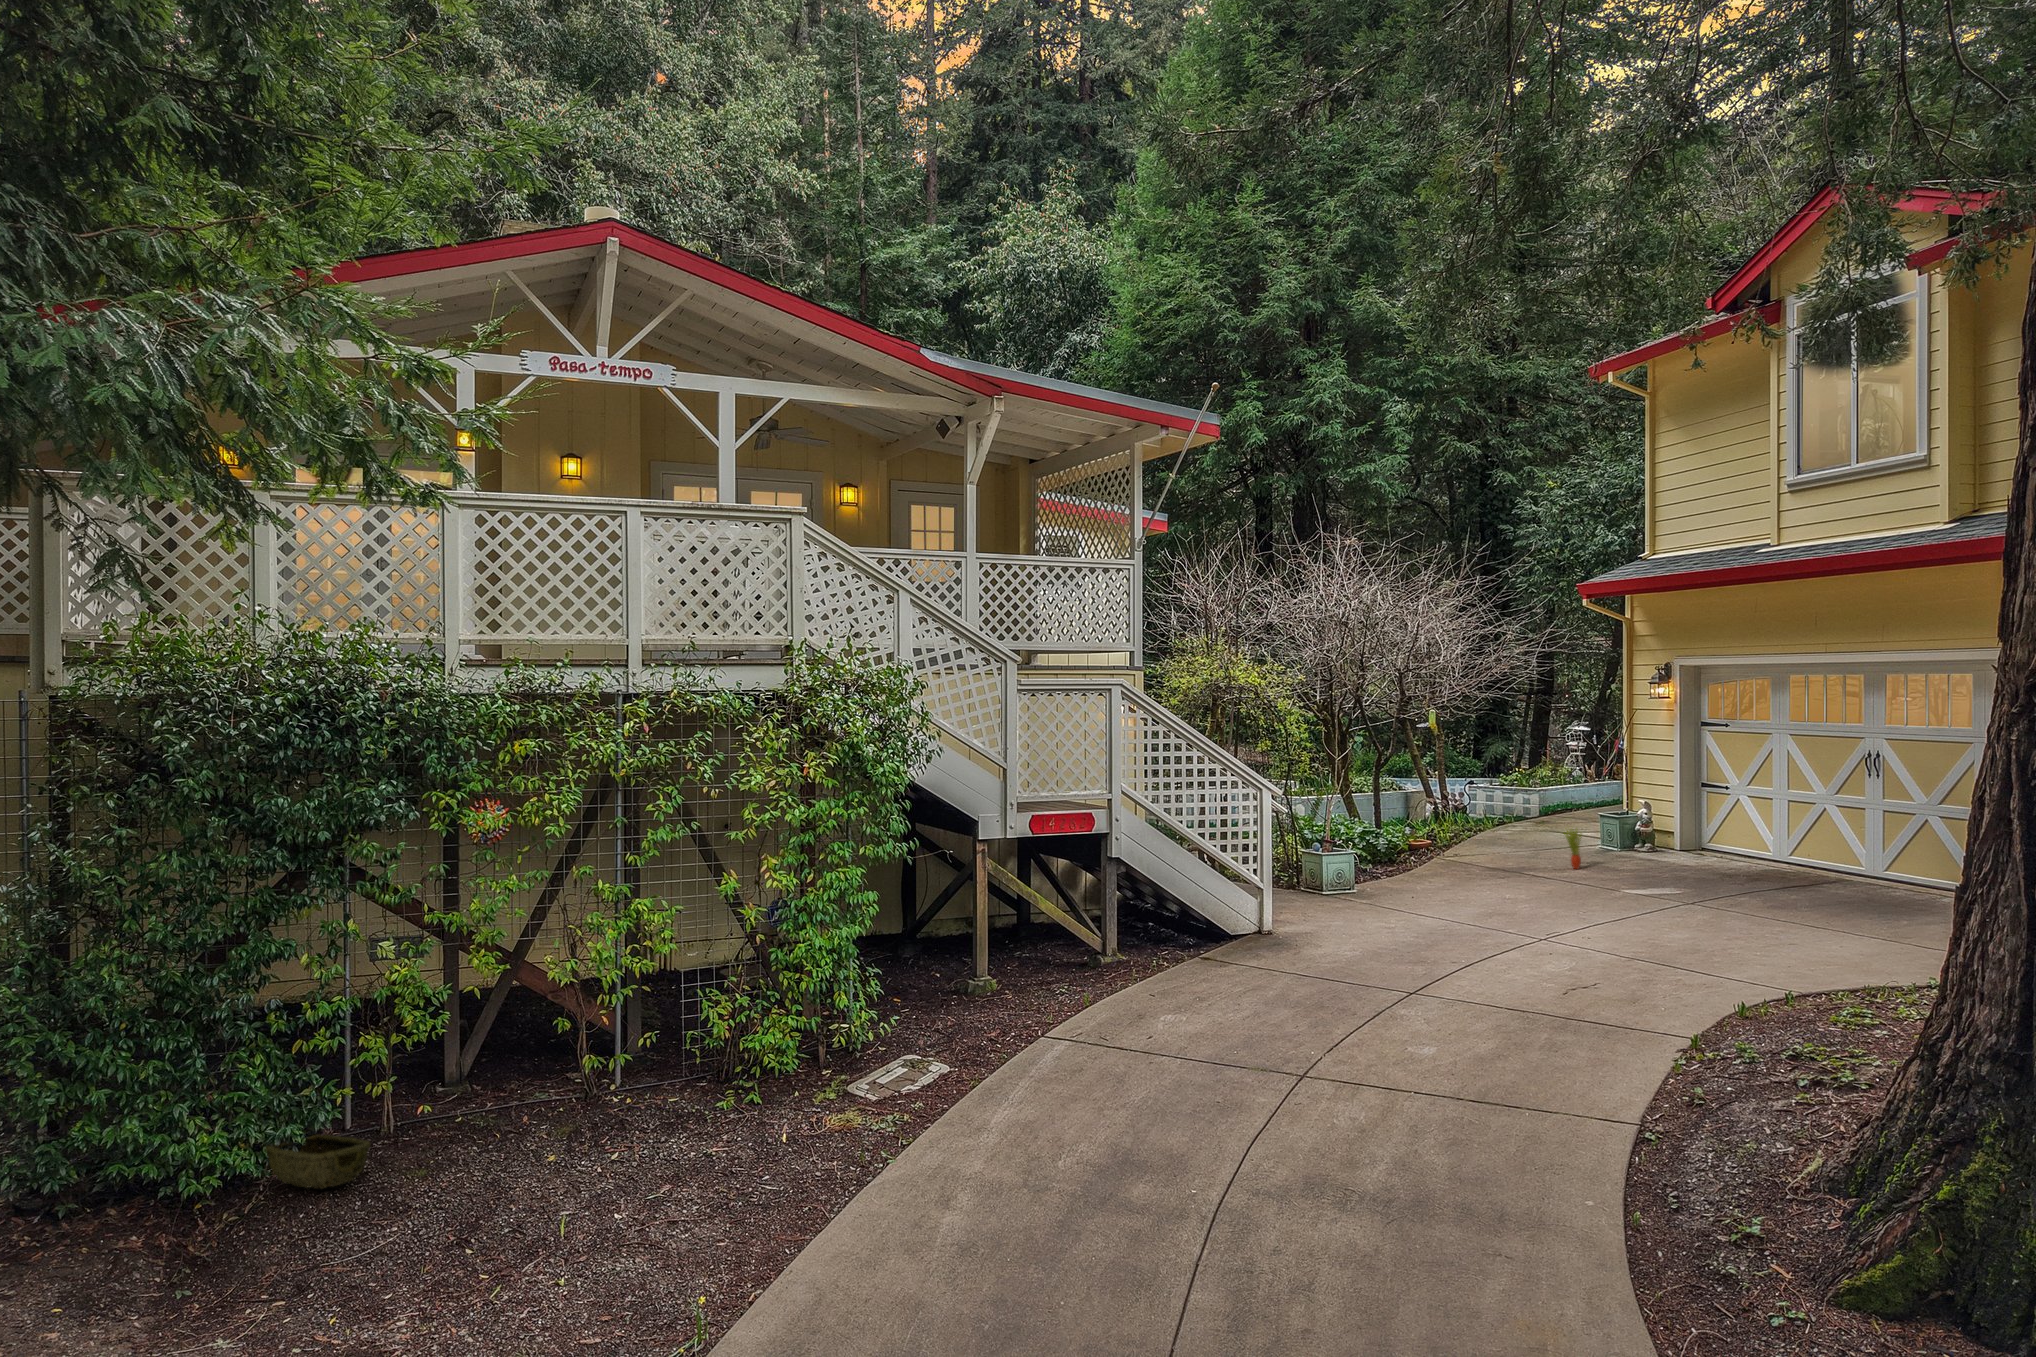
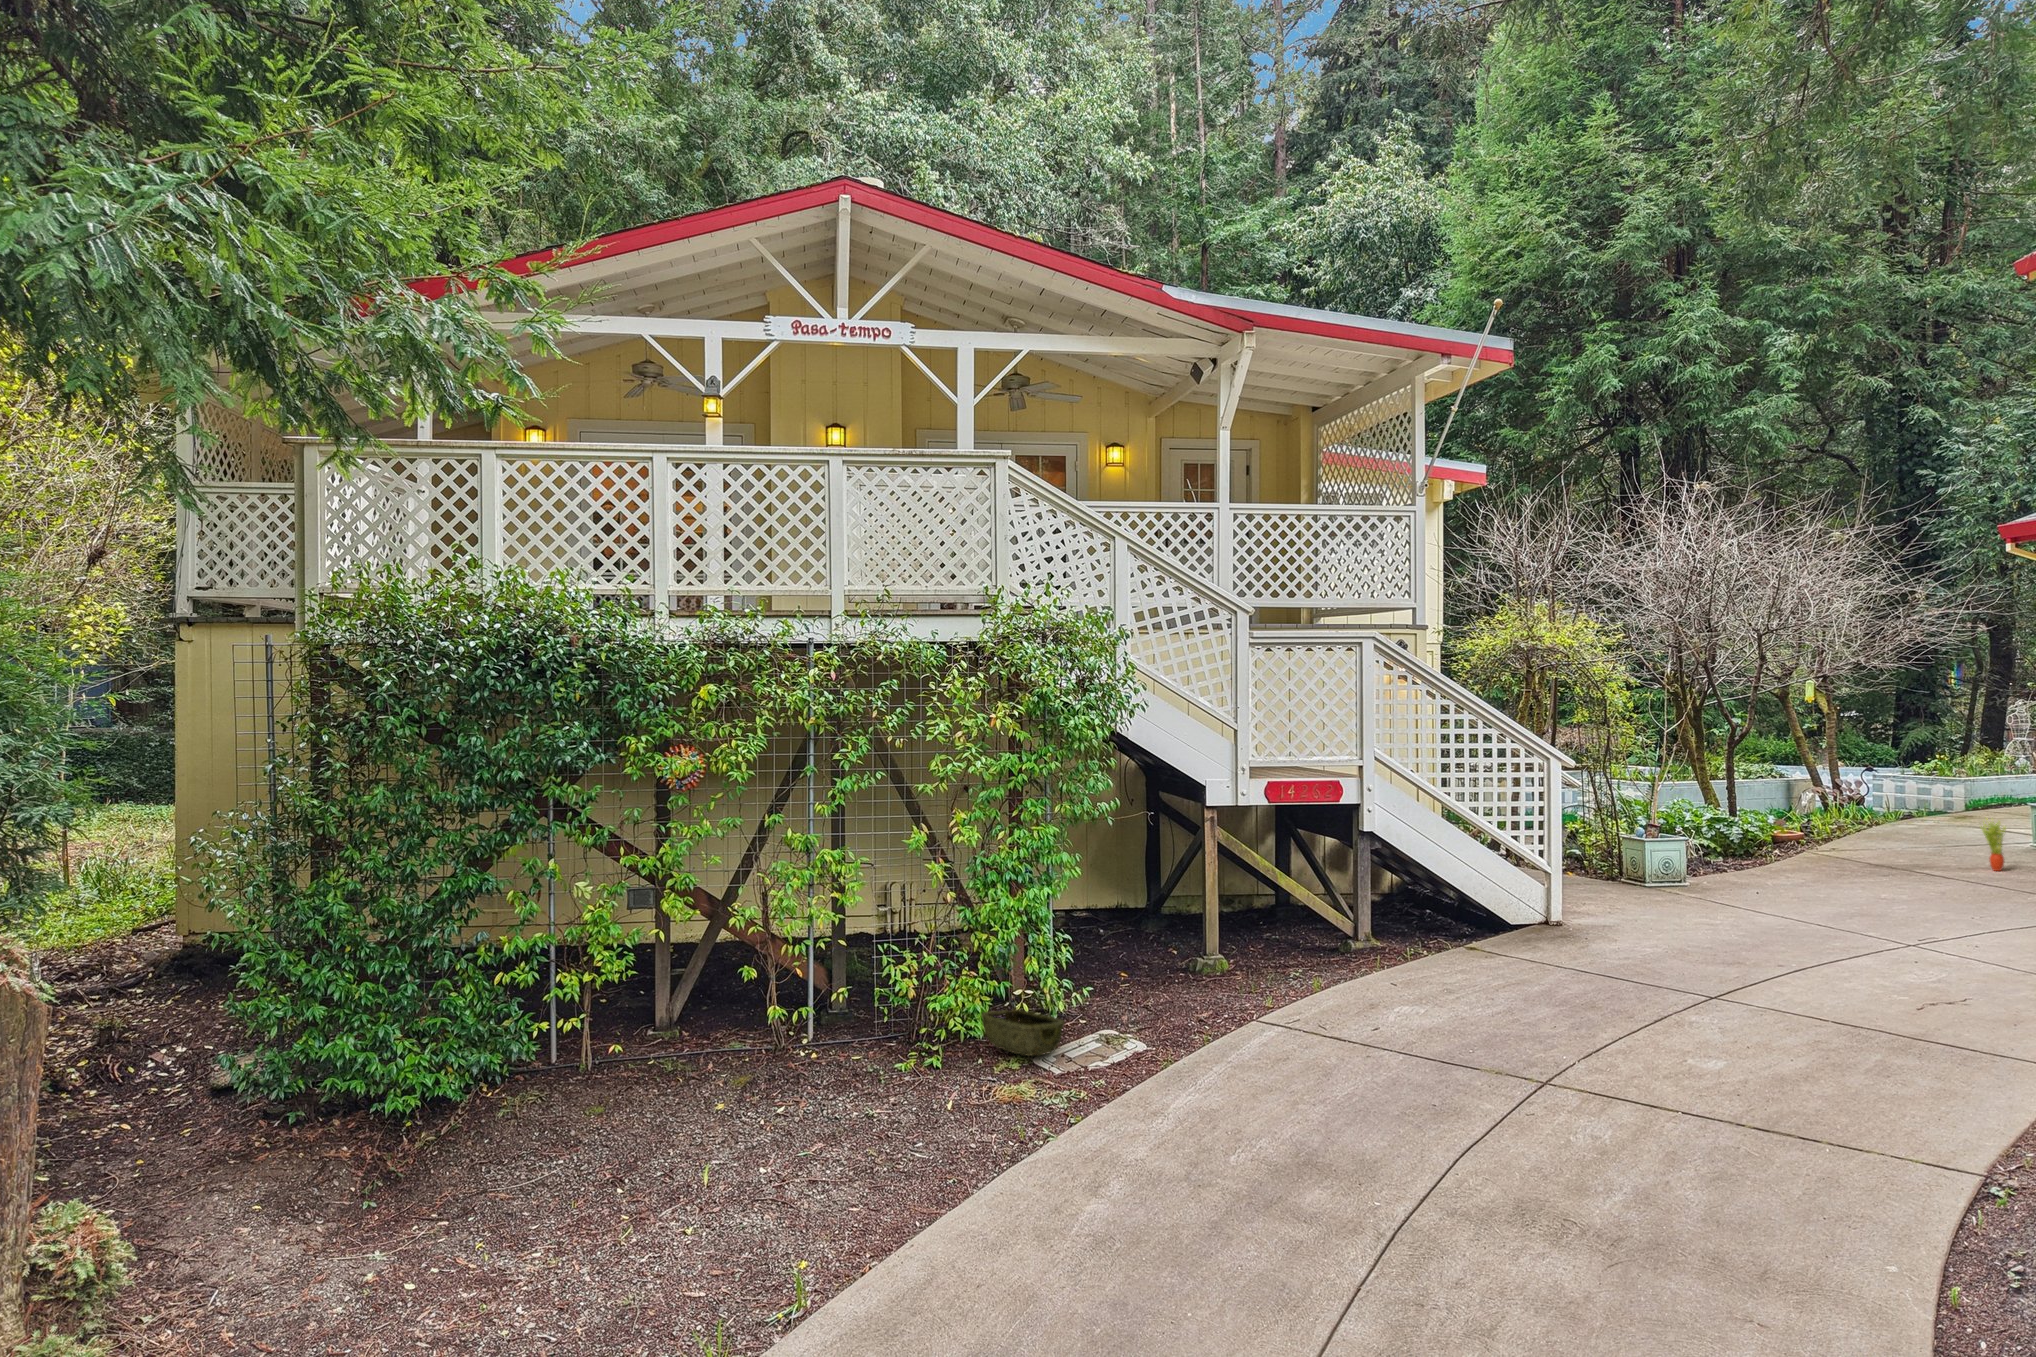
woven basket: present [266,1135,370,1189] -> present [981,1009,1064,1056]

